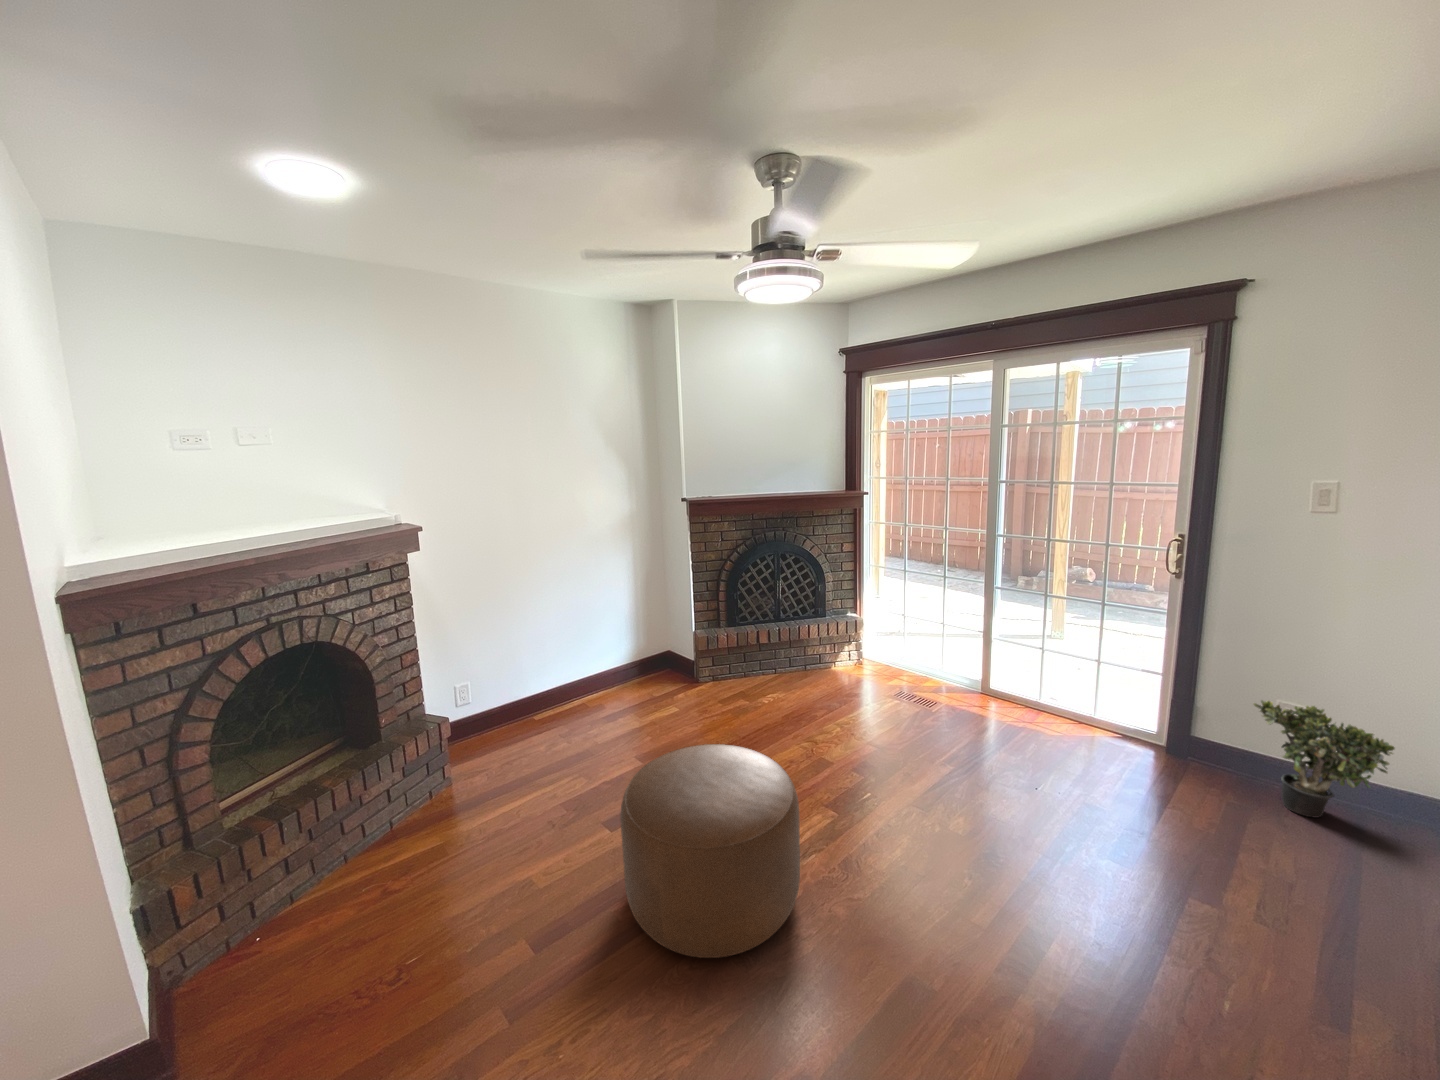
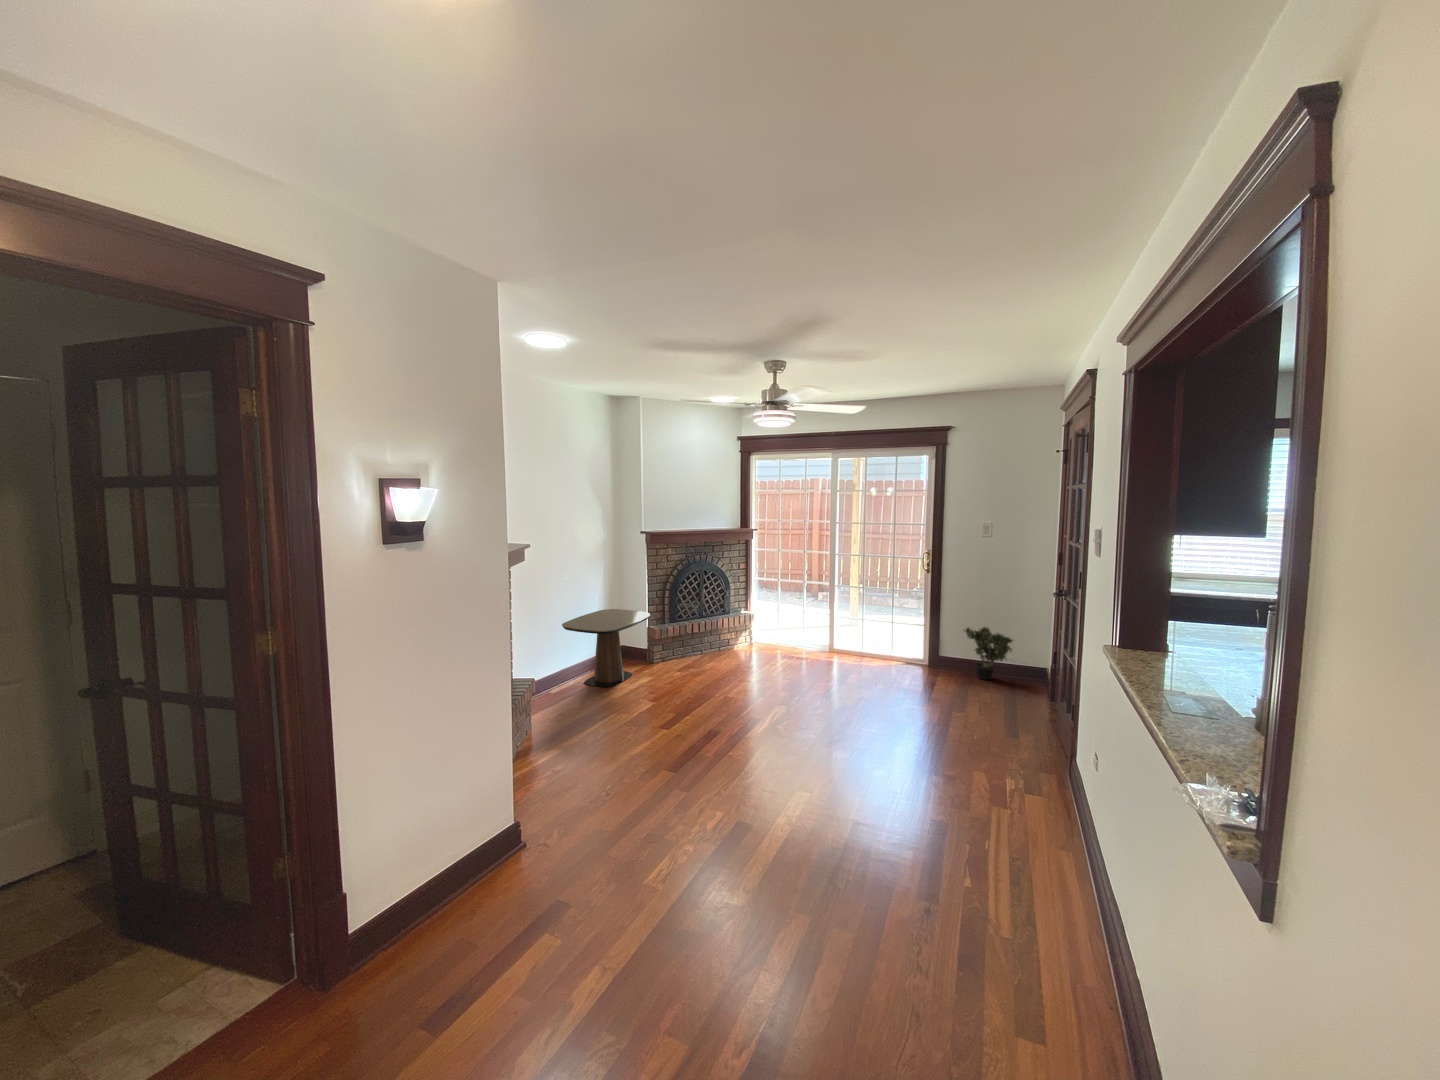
side table: none [549,605,681,719] -> present [562,609,650,687]
ottoman: present [620,744,800,958] -> none [698,665,795,758]

